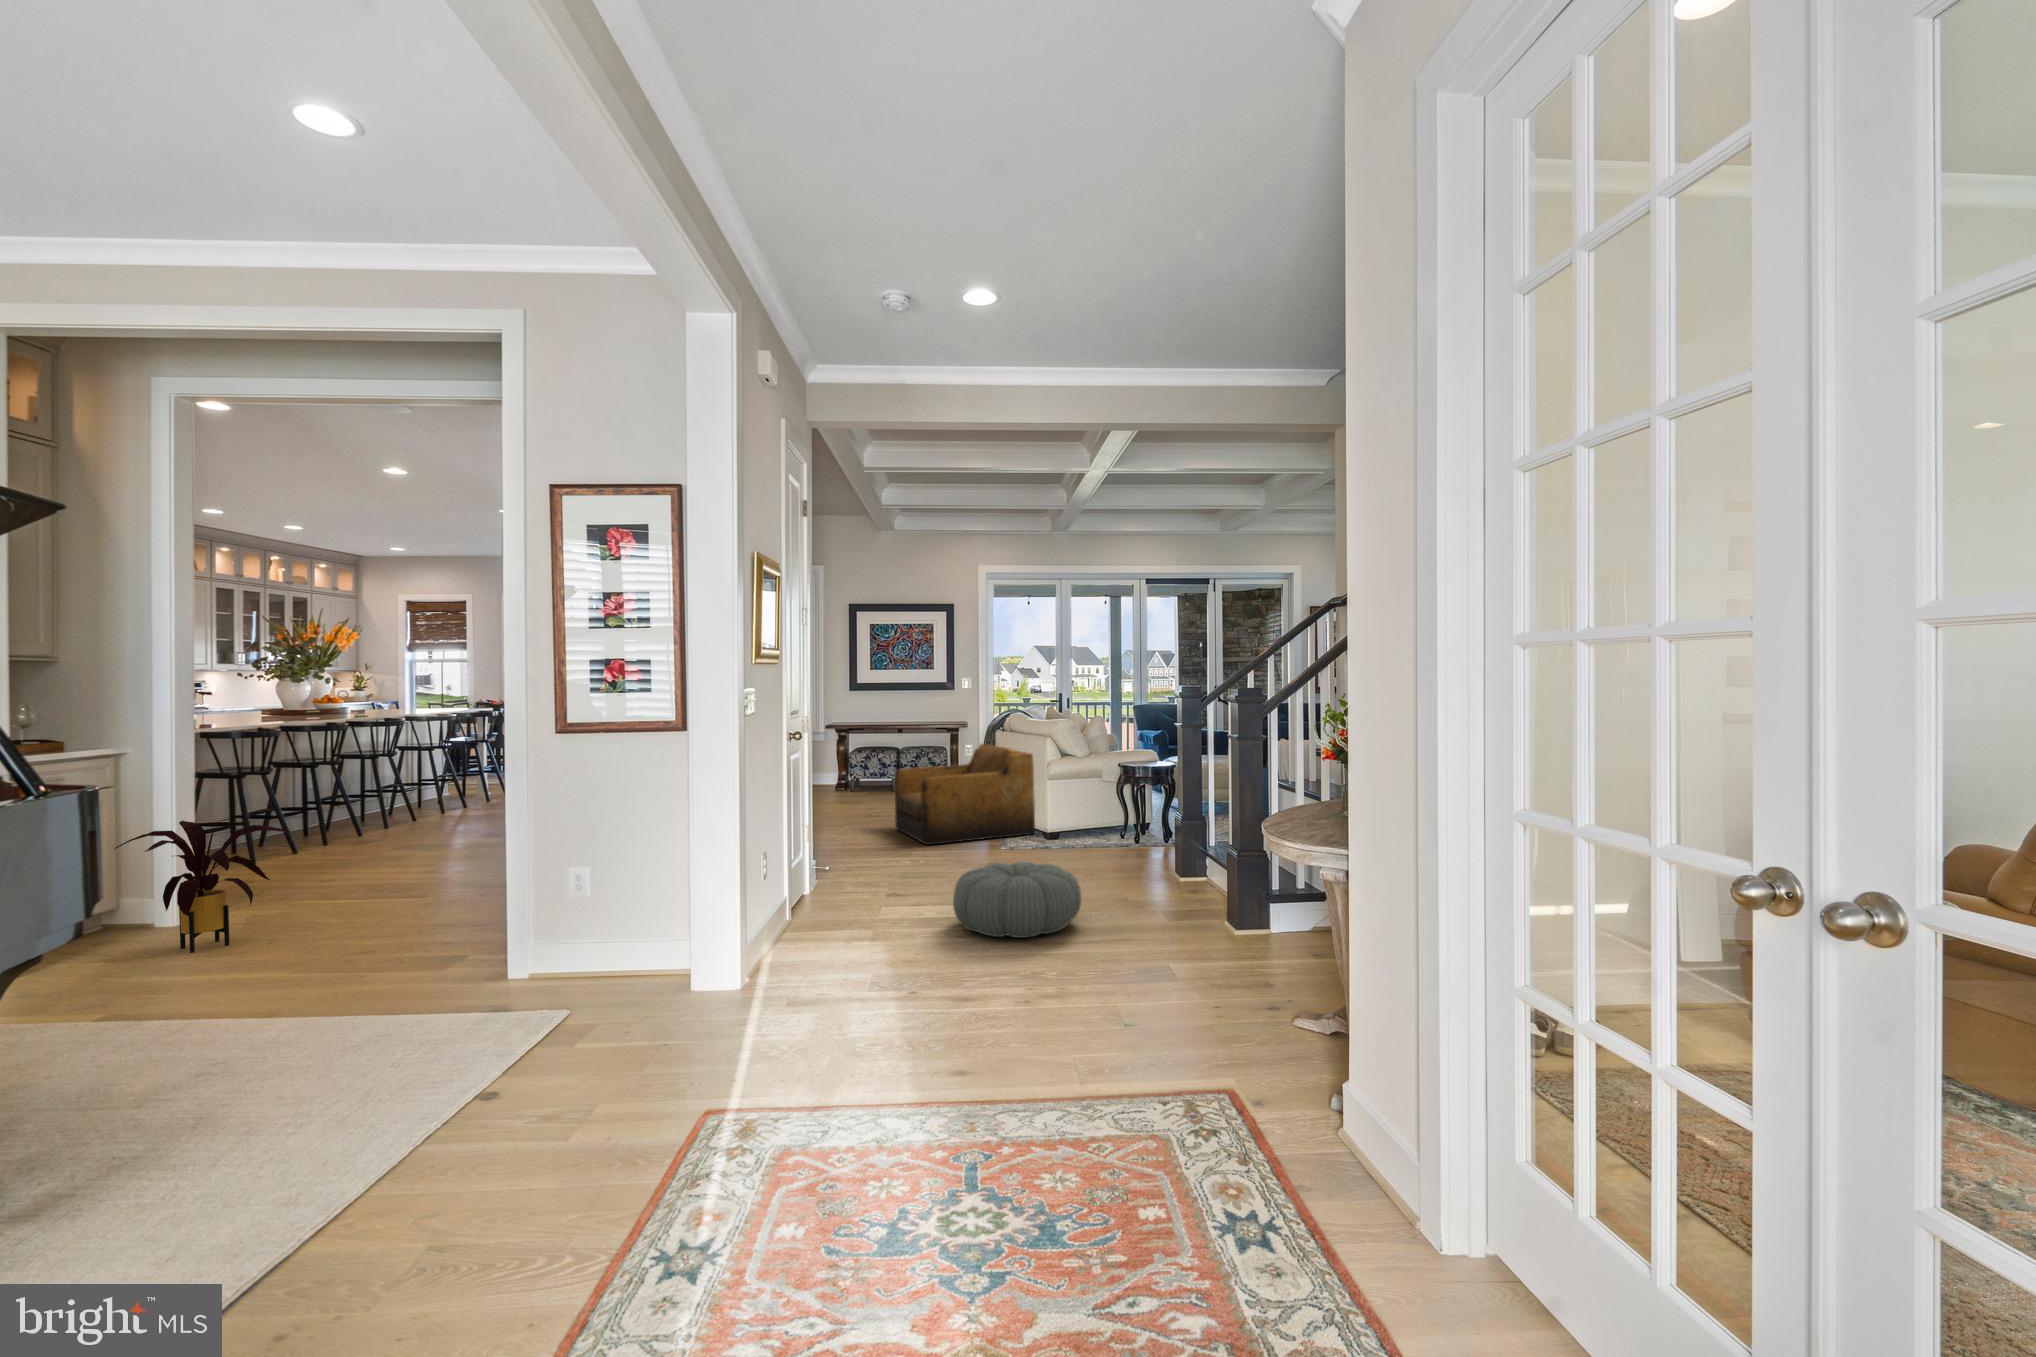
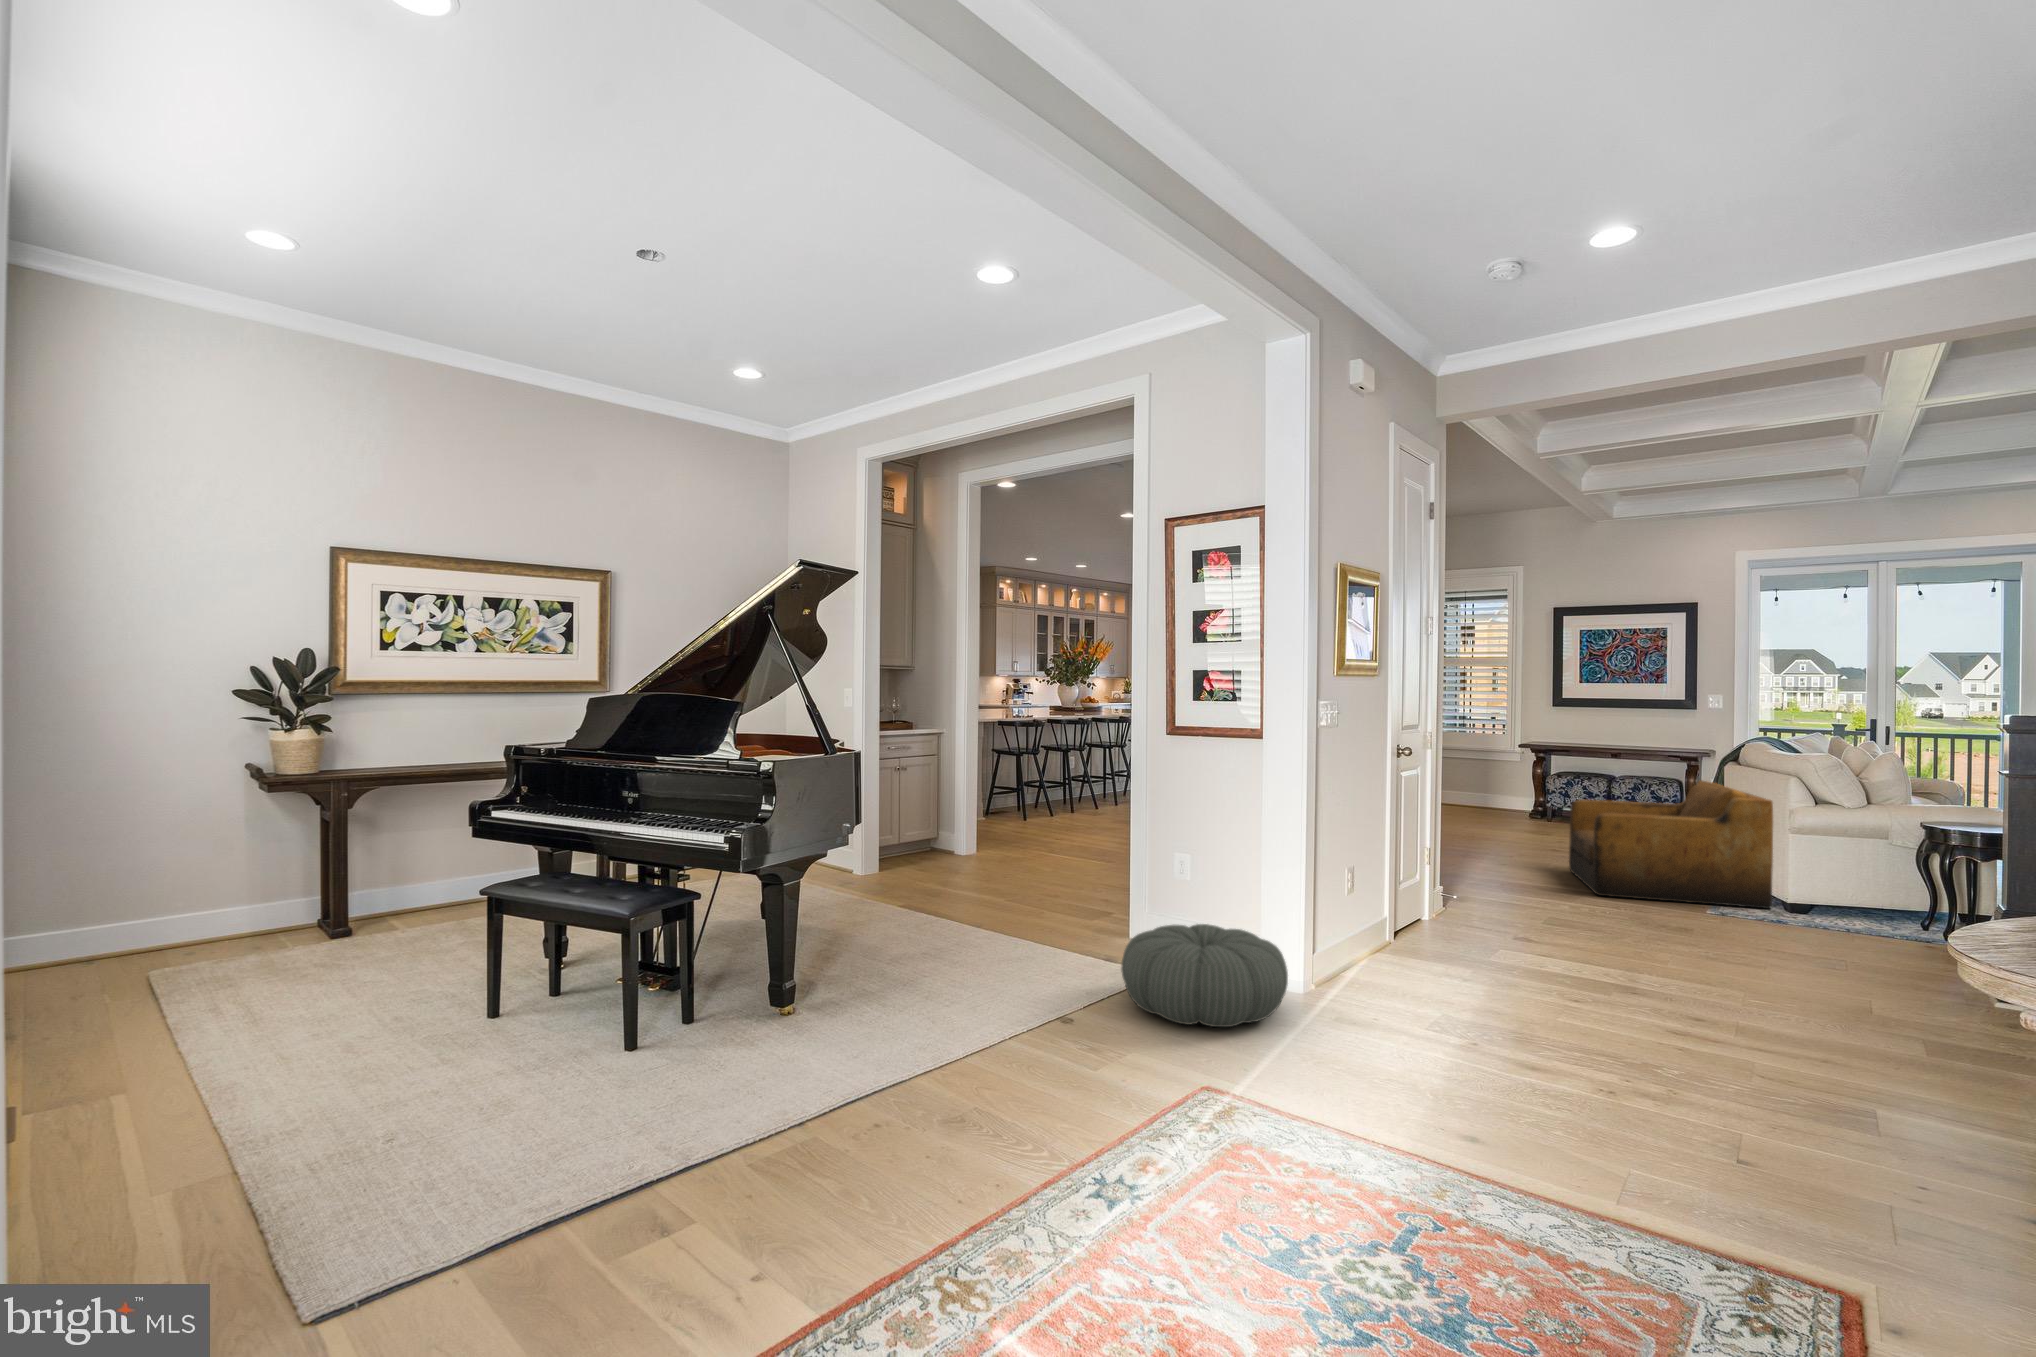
house plant: present [115,819,290,953] -> none [903,770,1001,868]
pouf: present [953,862,1081,938] -> present [1121,924,1288,1027]

